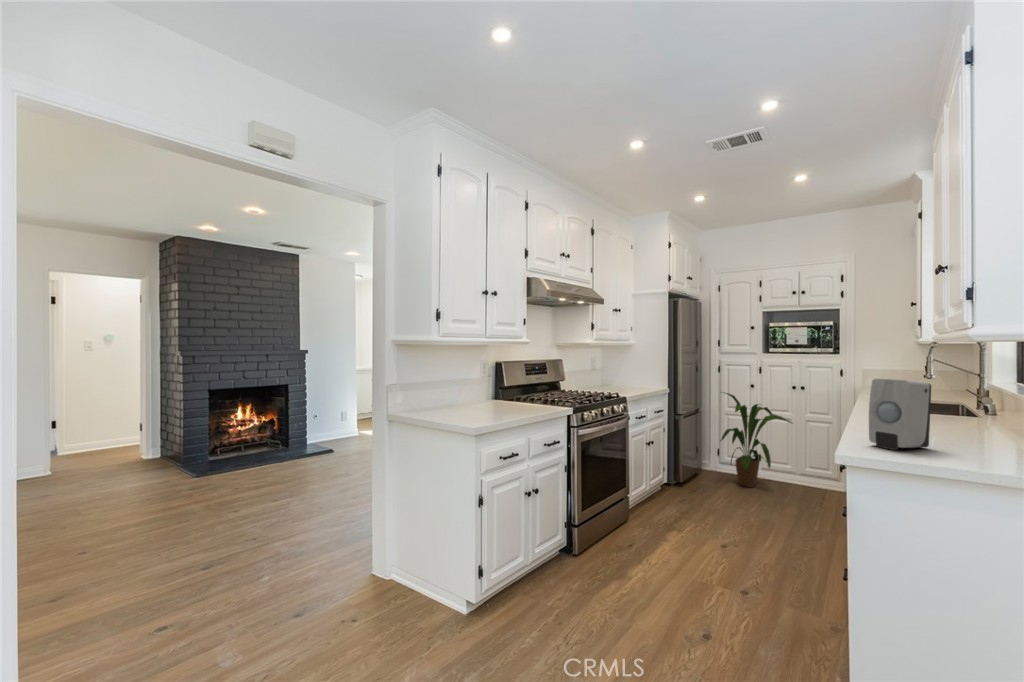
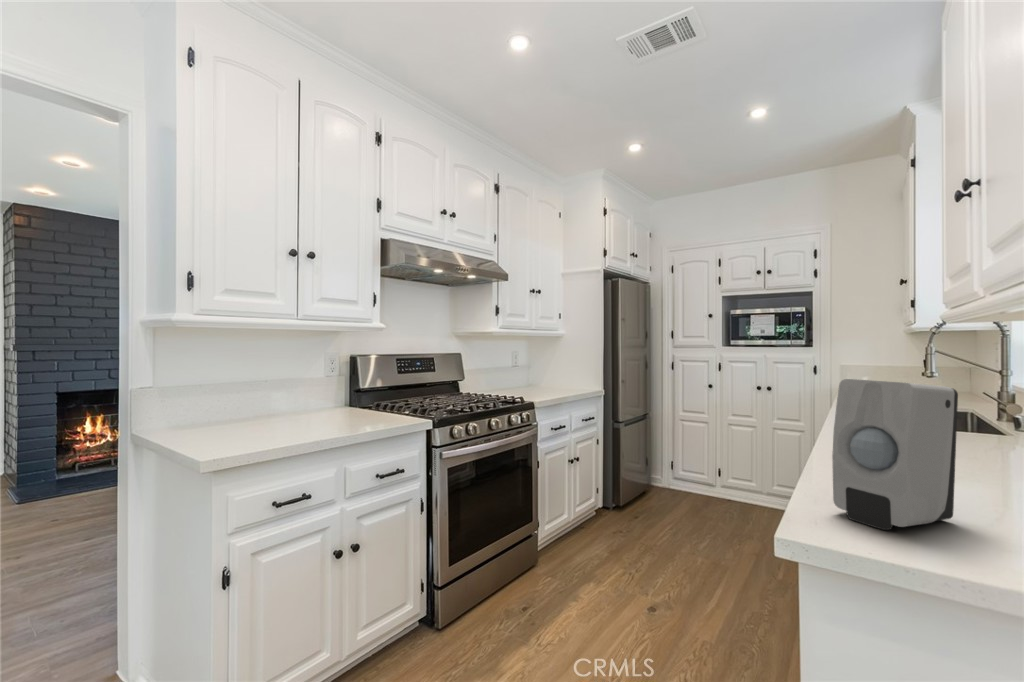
house plant: present [721,392,792,487] -> none [667,394,759,512]

